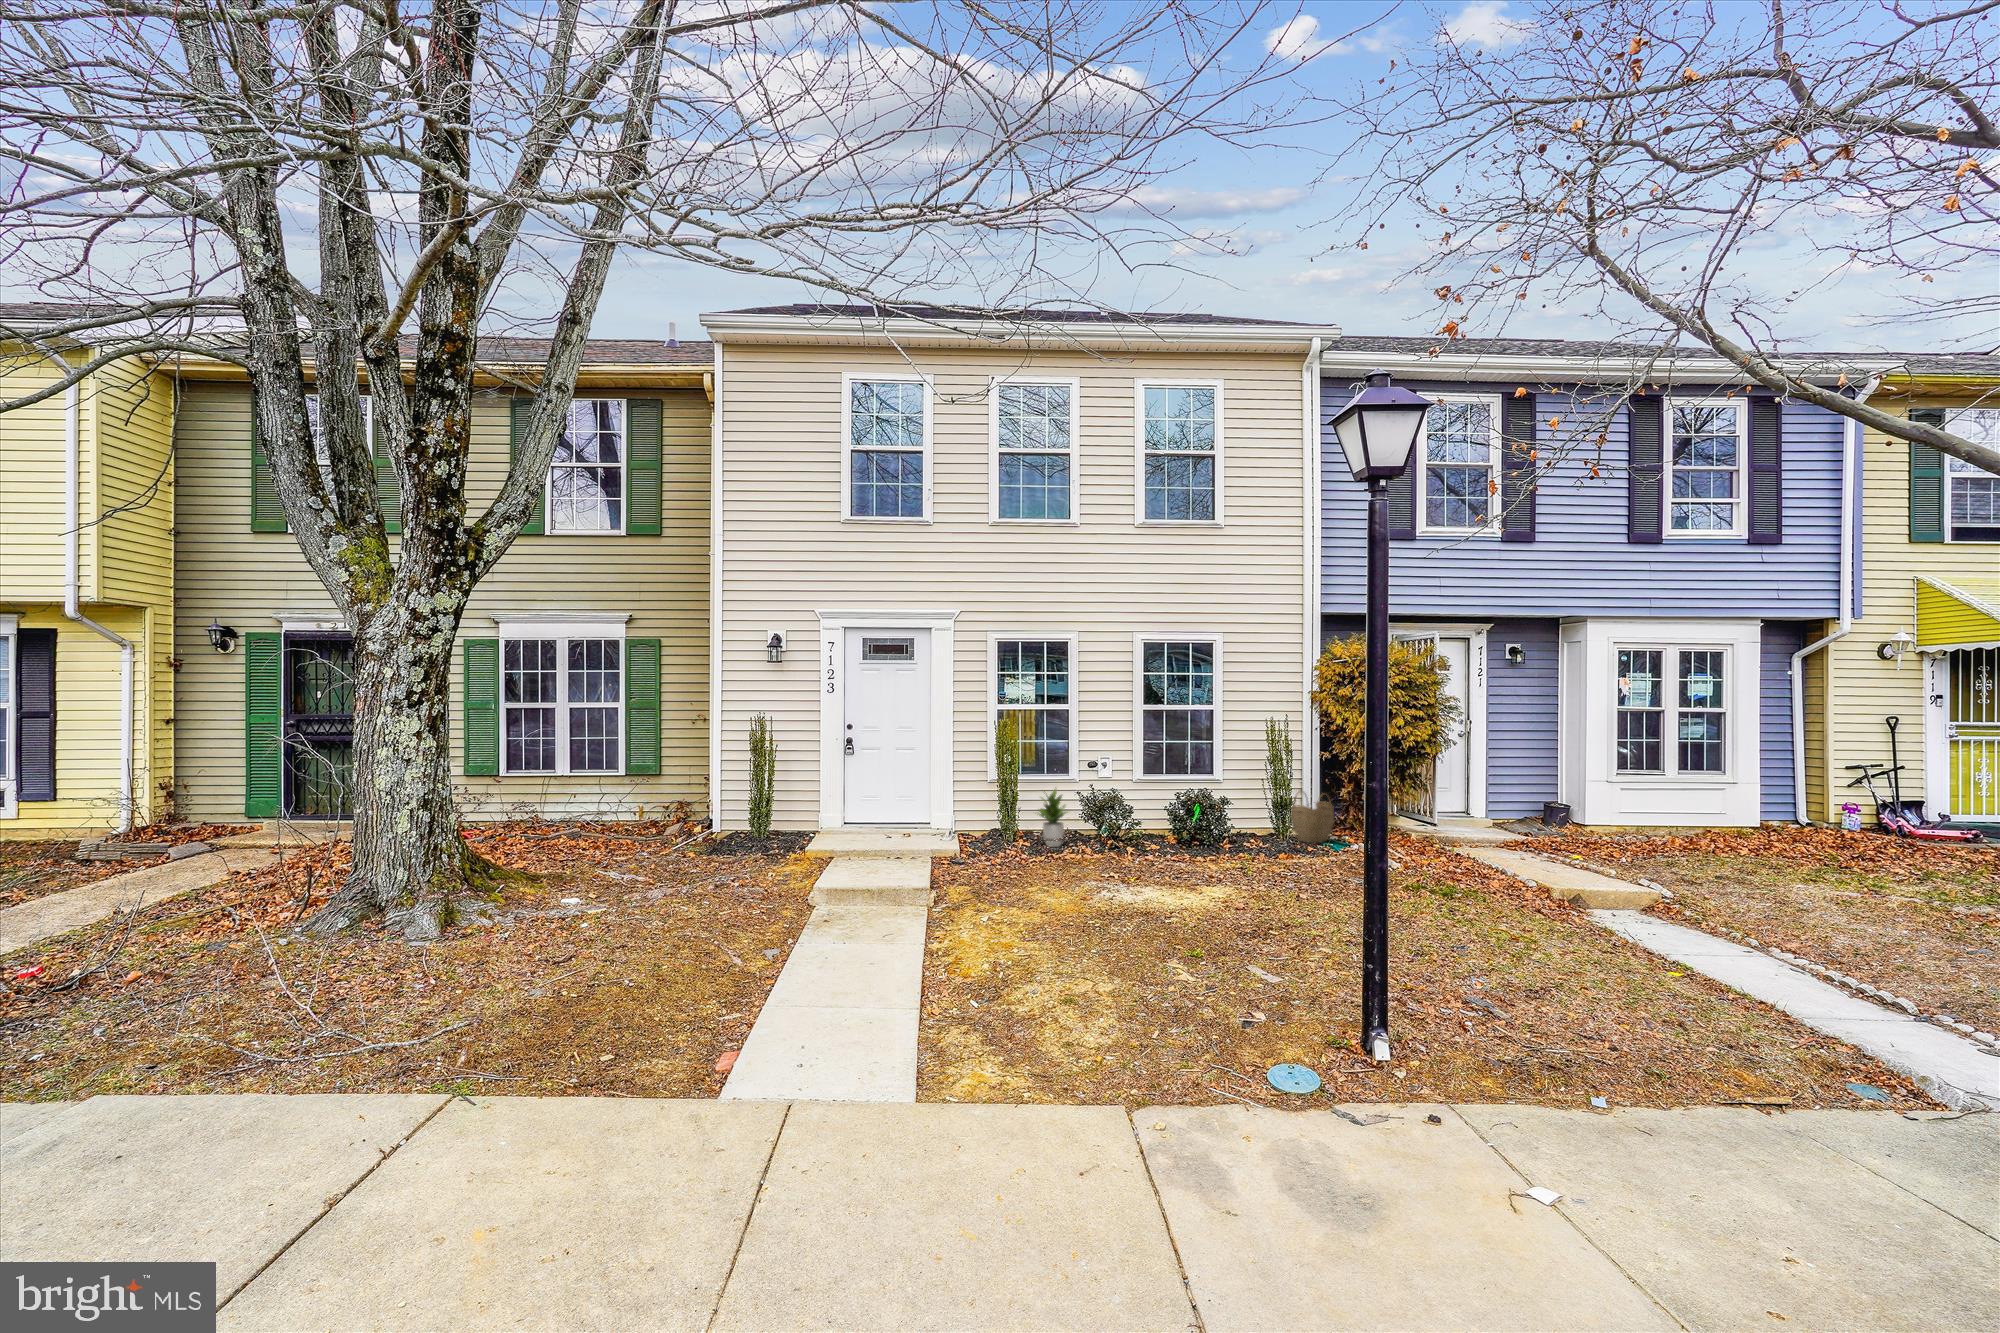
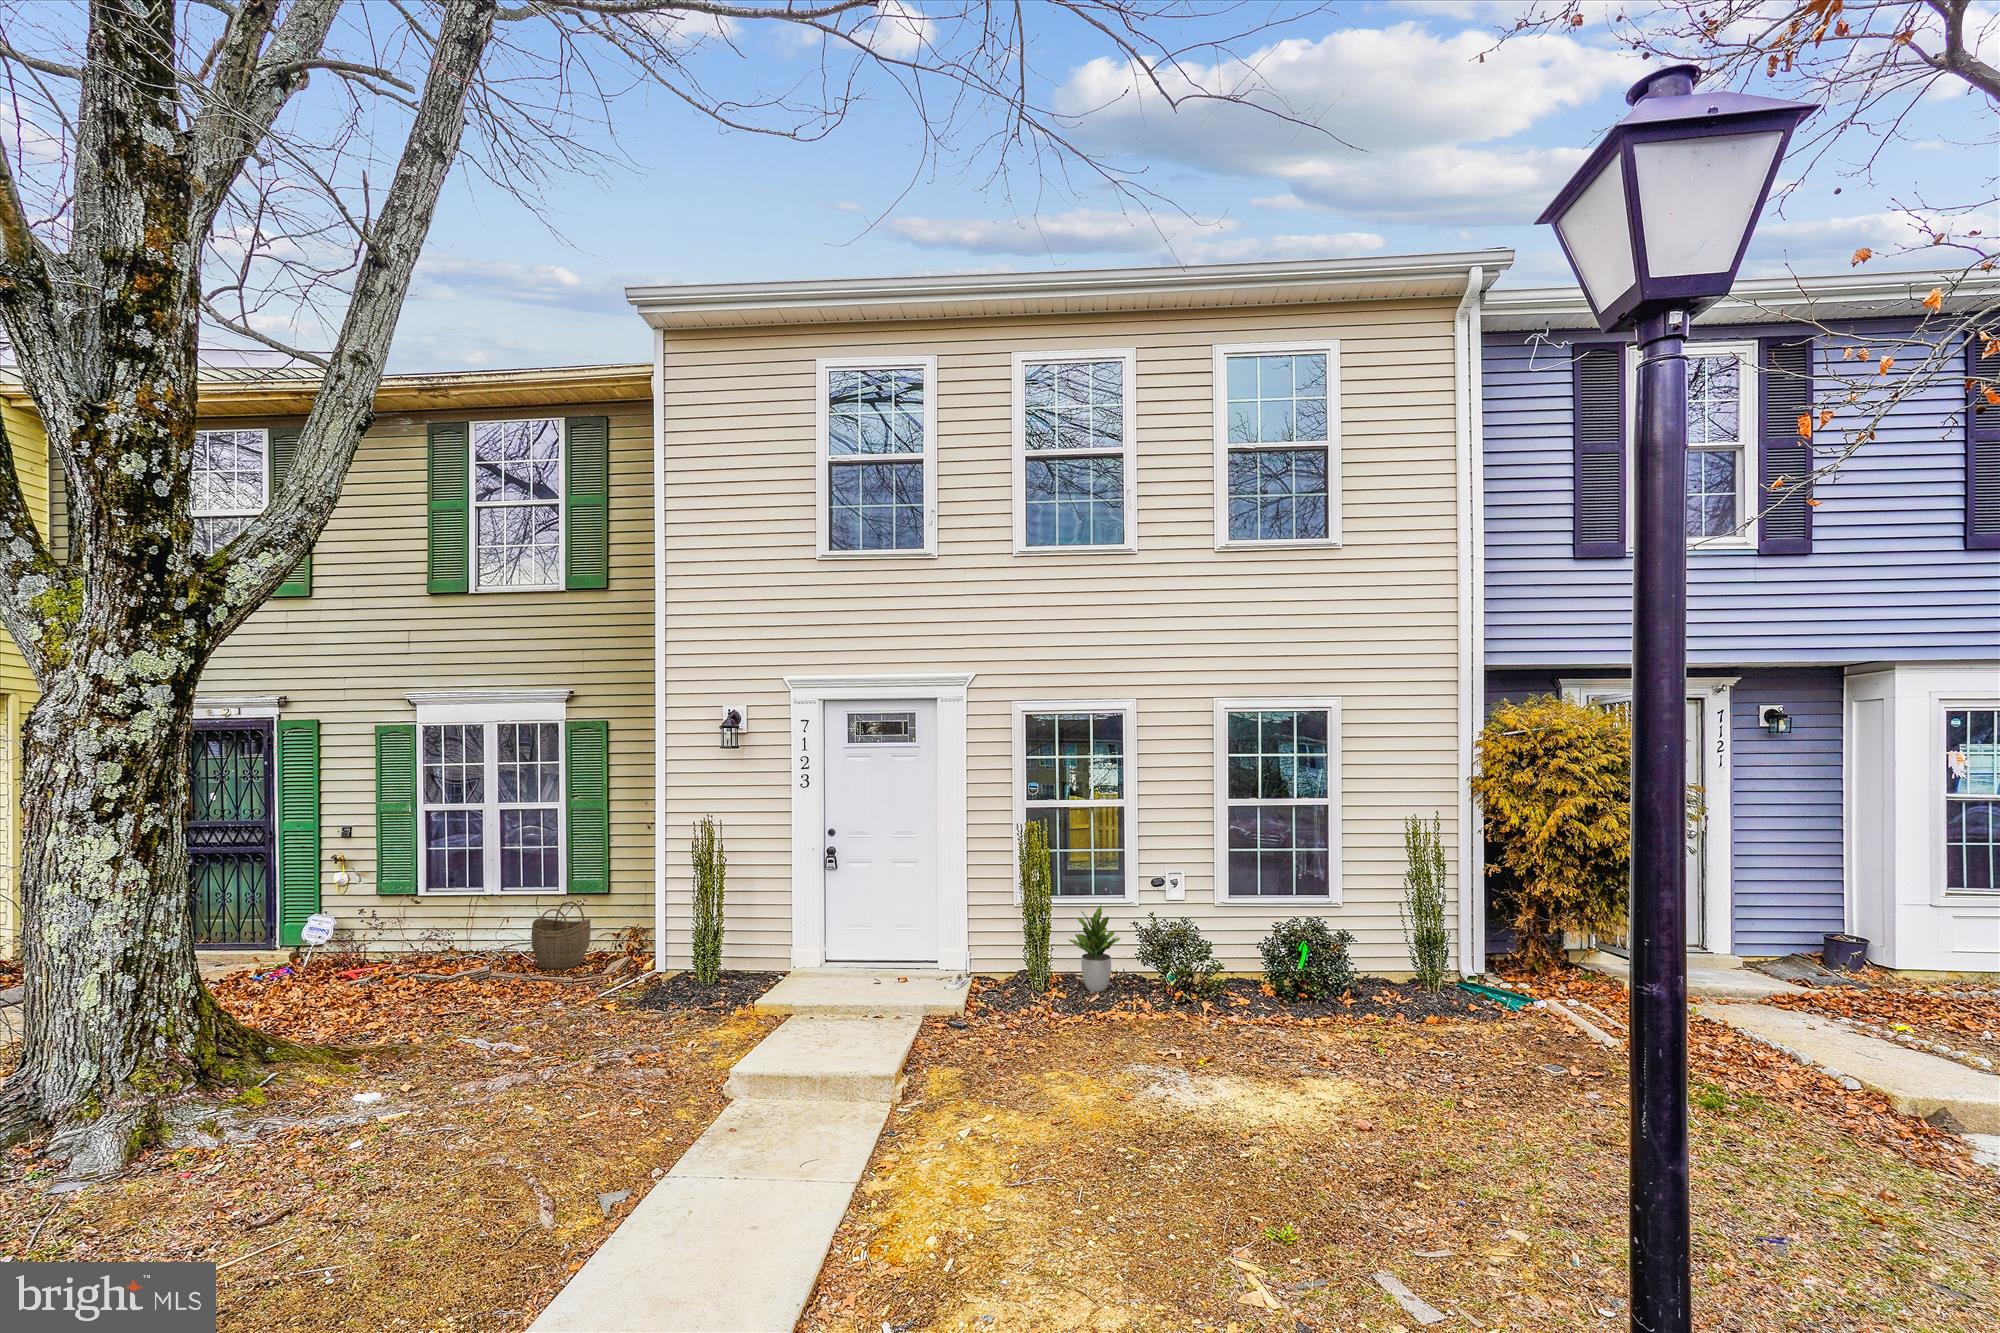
woven basket: present [1291,792,1334,843] -> present [531,902,591,970]

